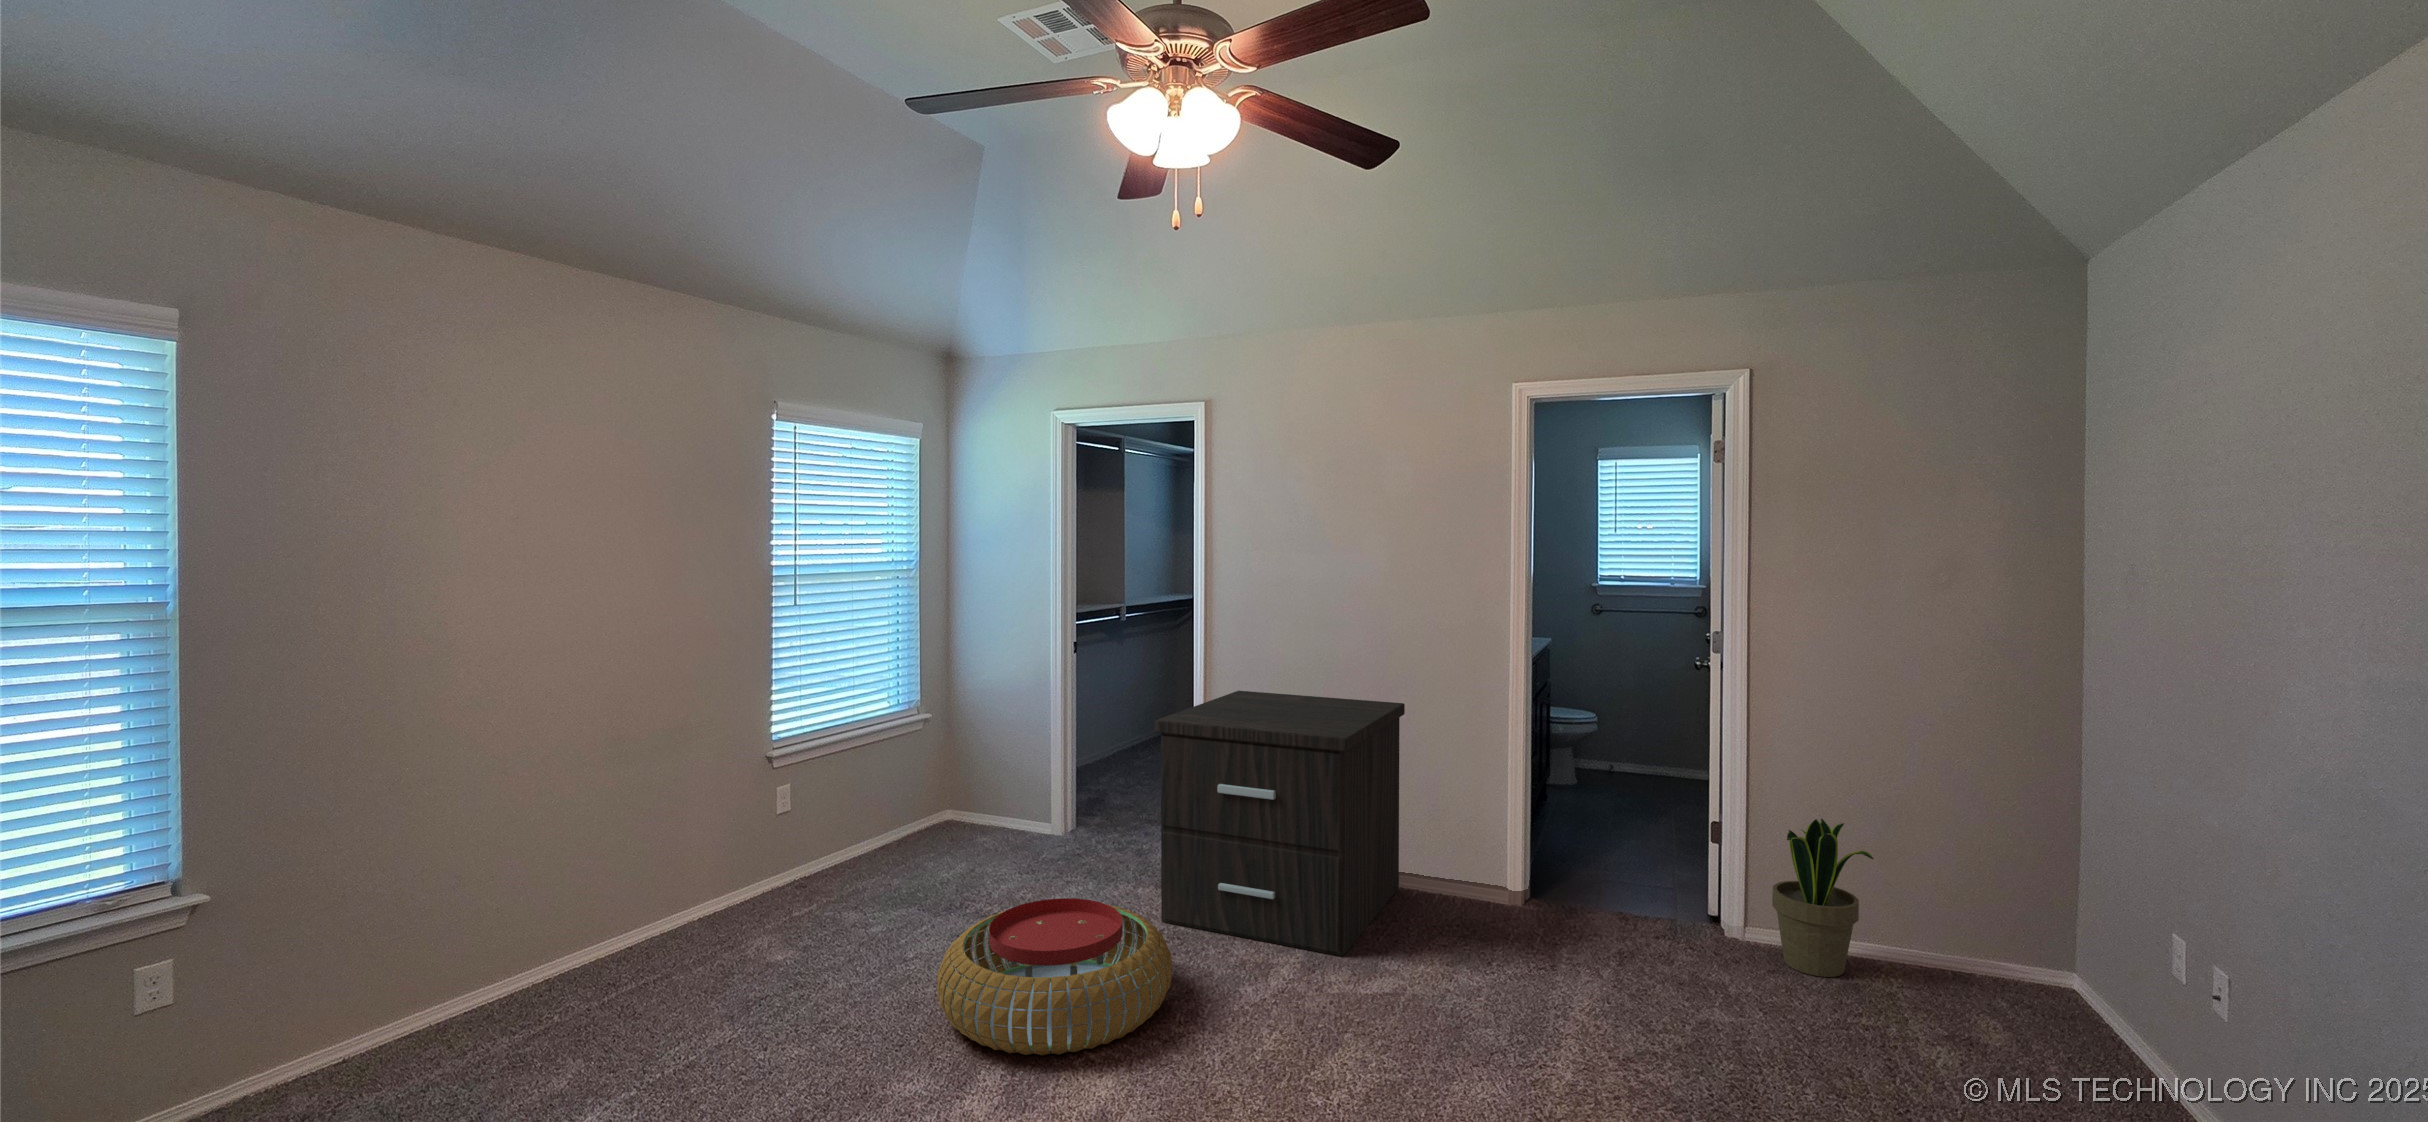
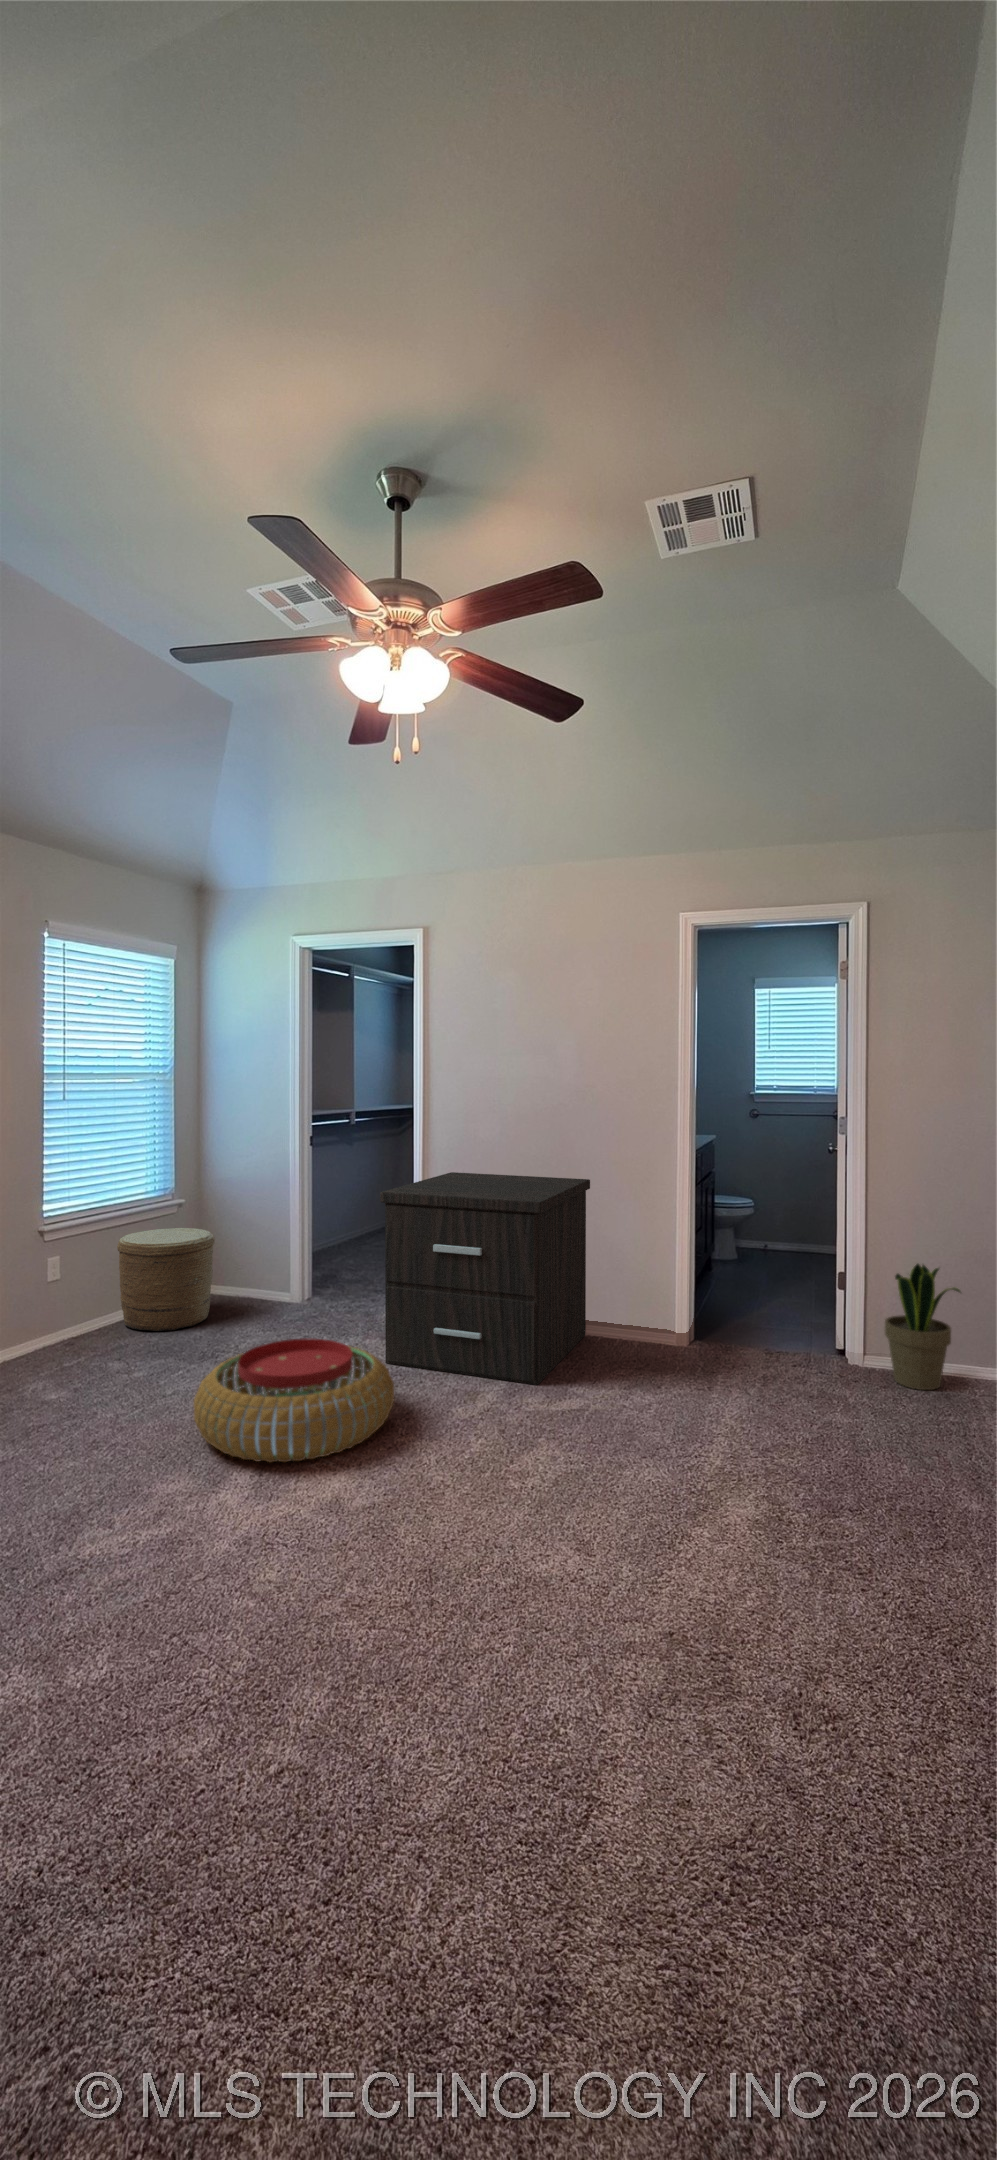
woven basket: none [854,750,964,873] -> present [117,1228,215,1331]

